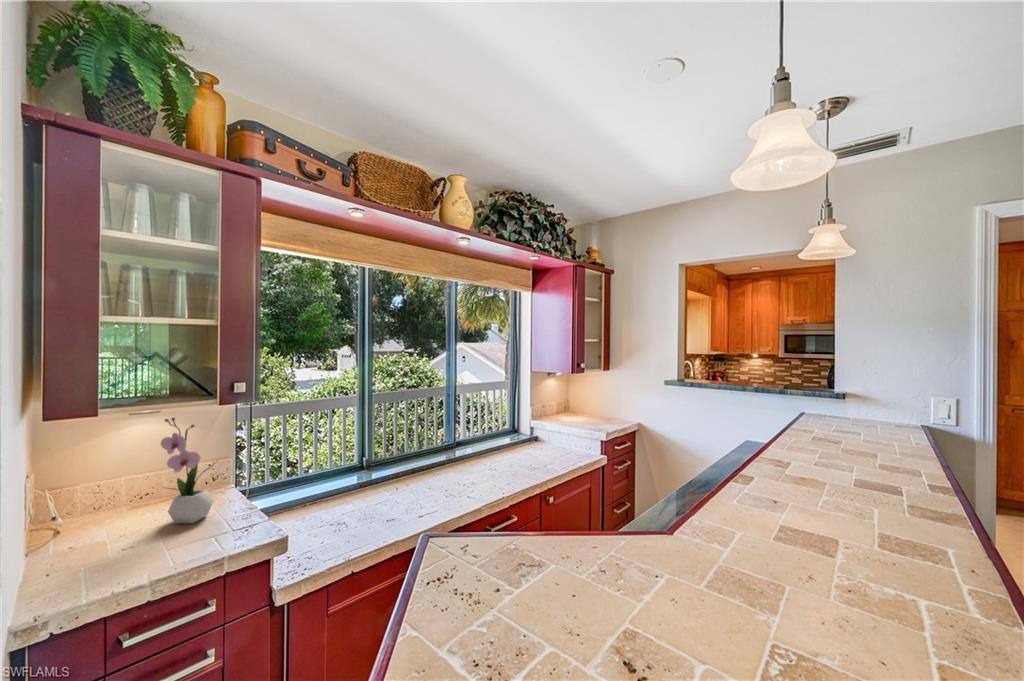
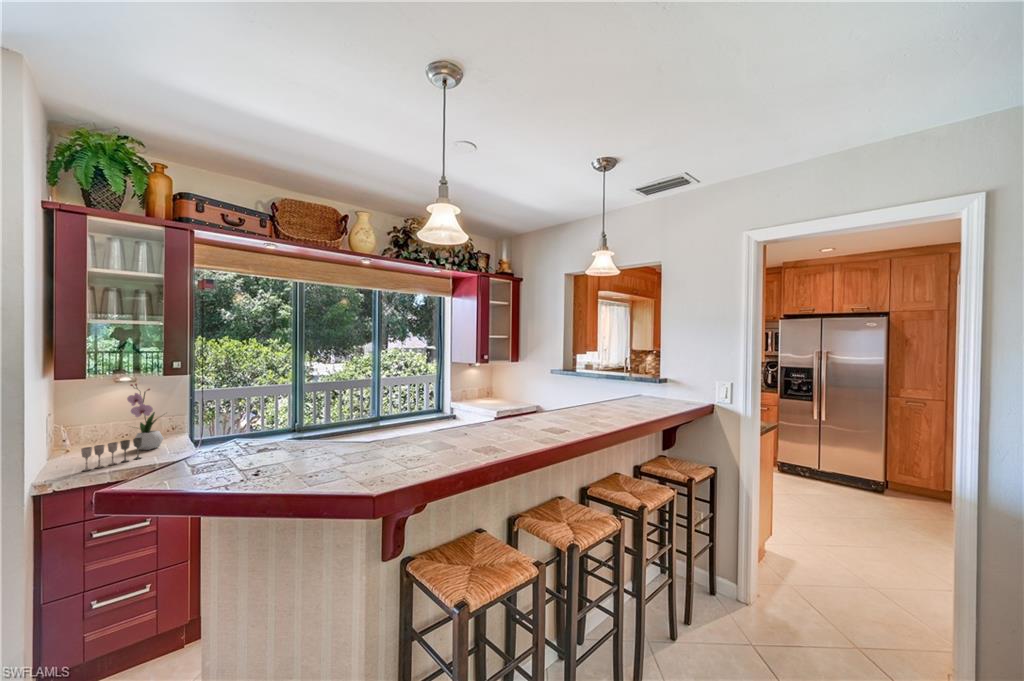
wine glass: none [98,509,193,583] -> present [81,438,142,471]

